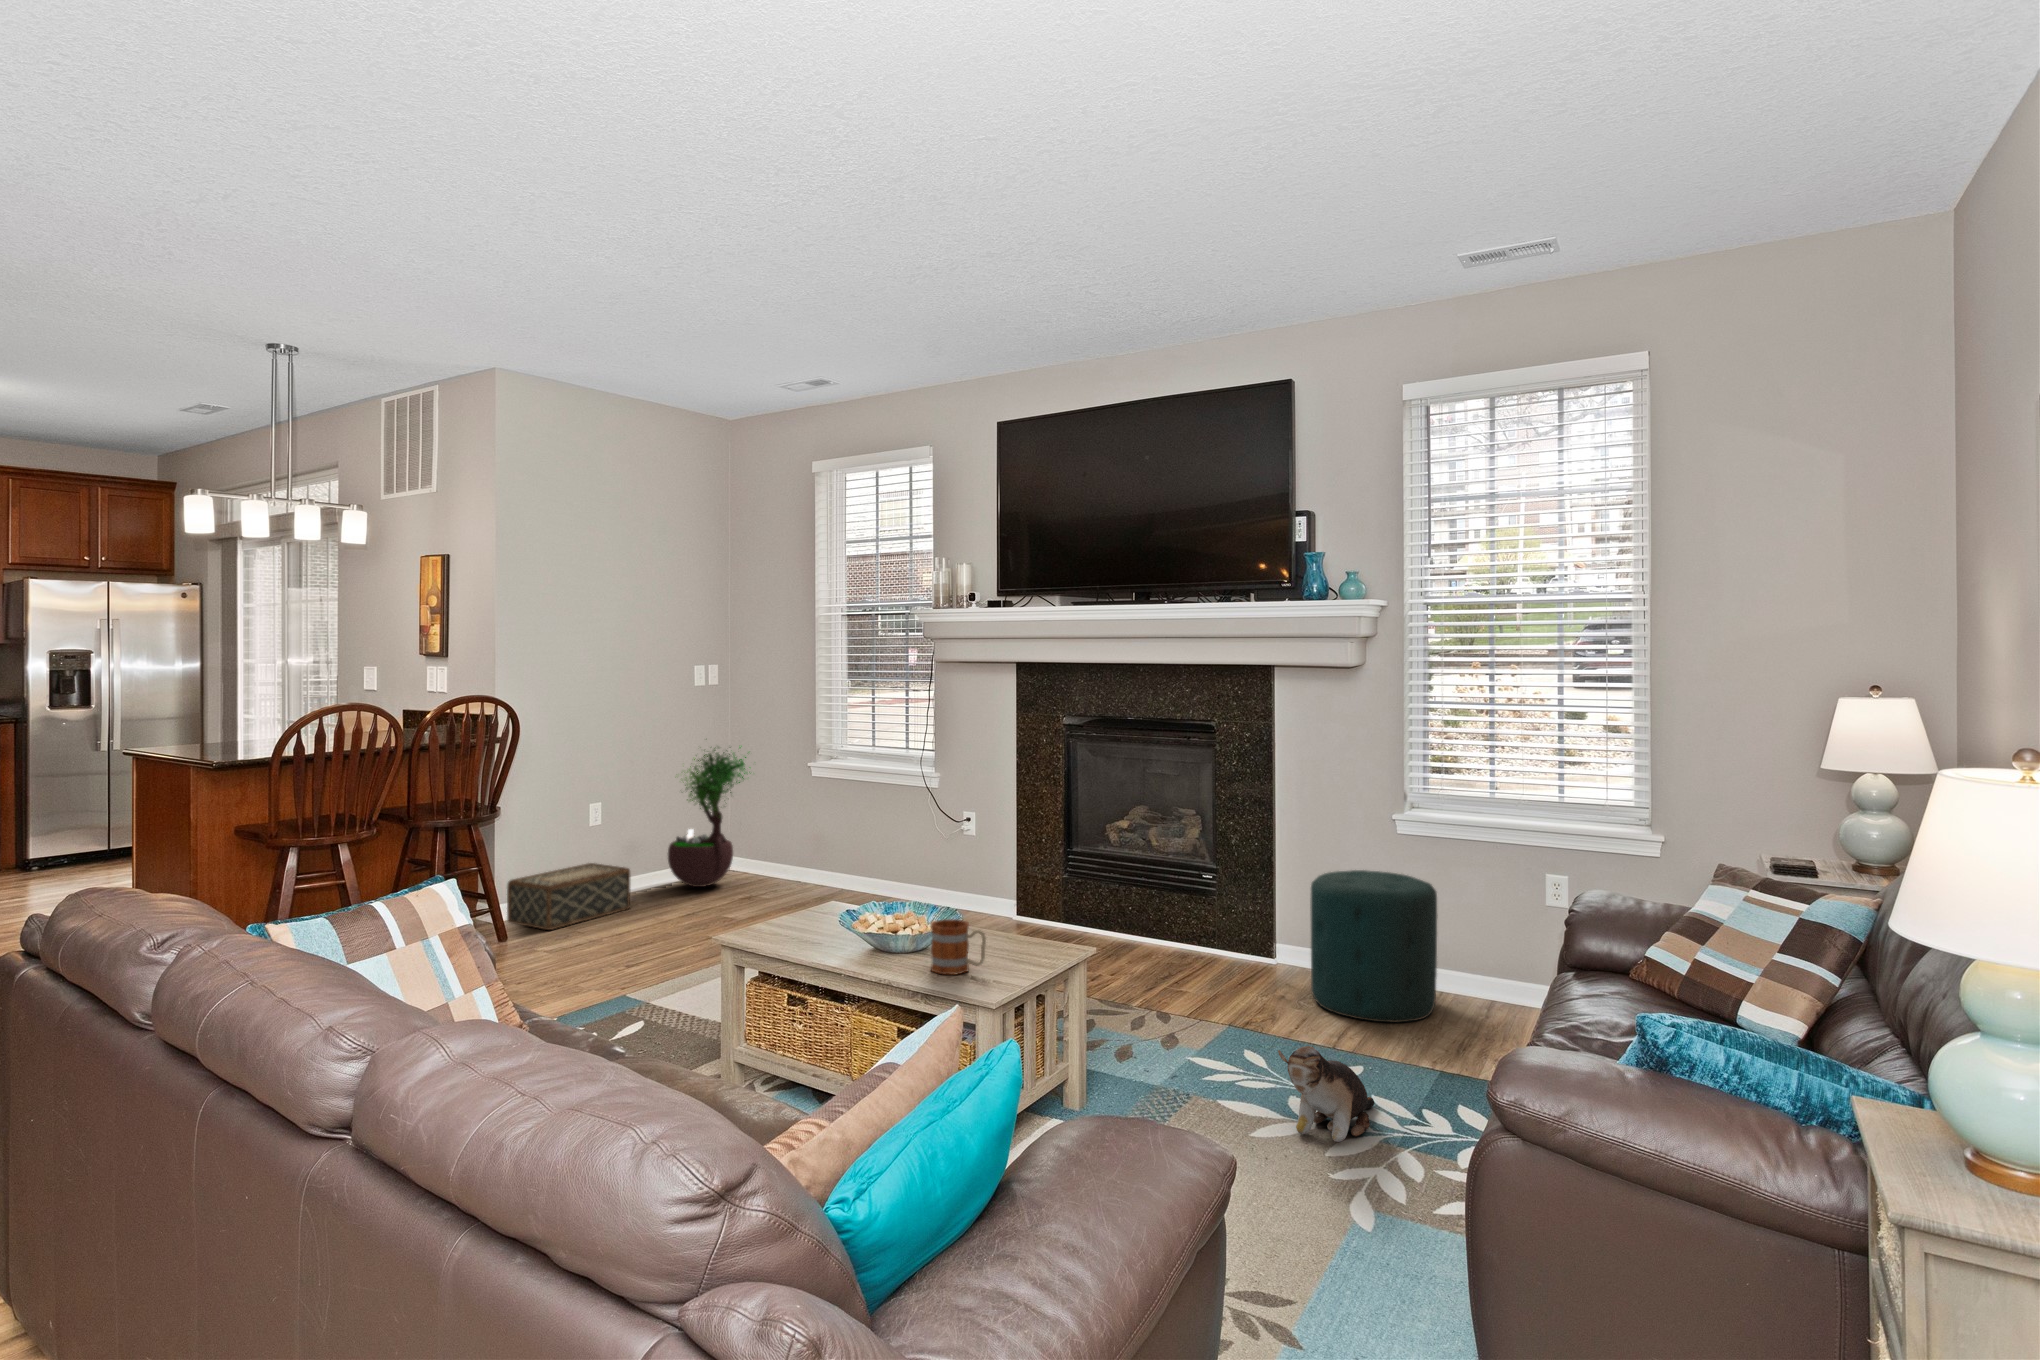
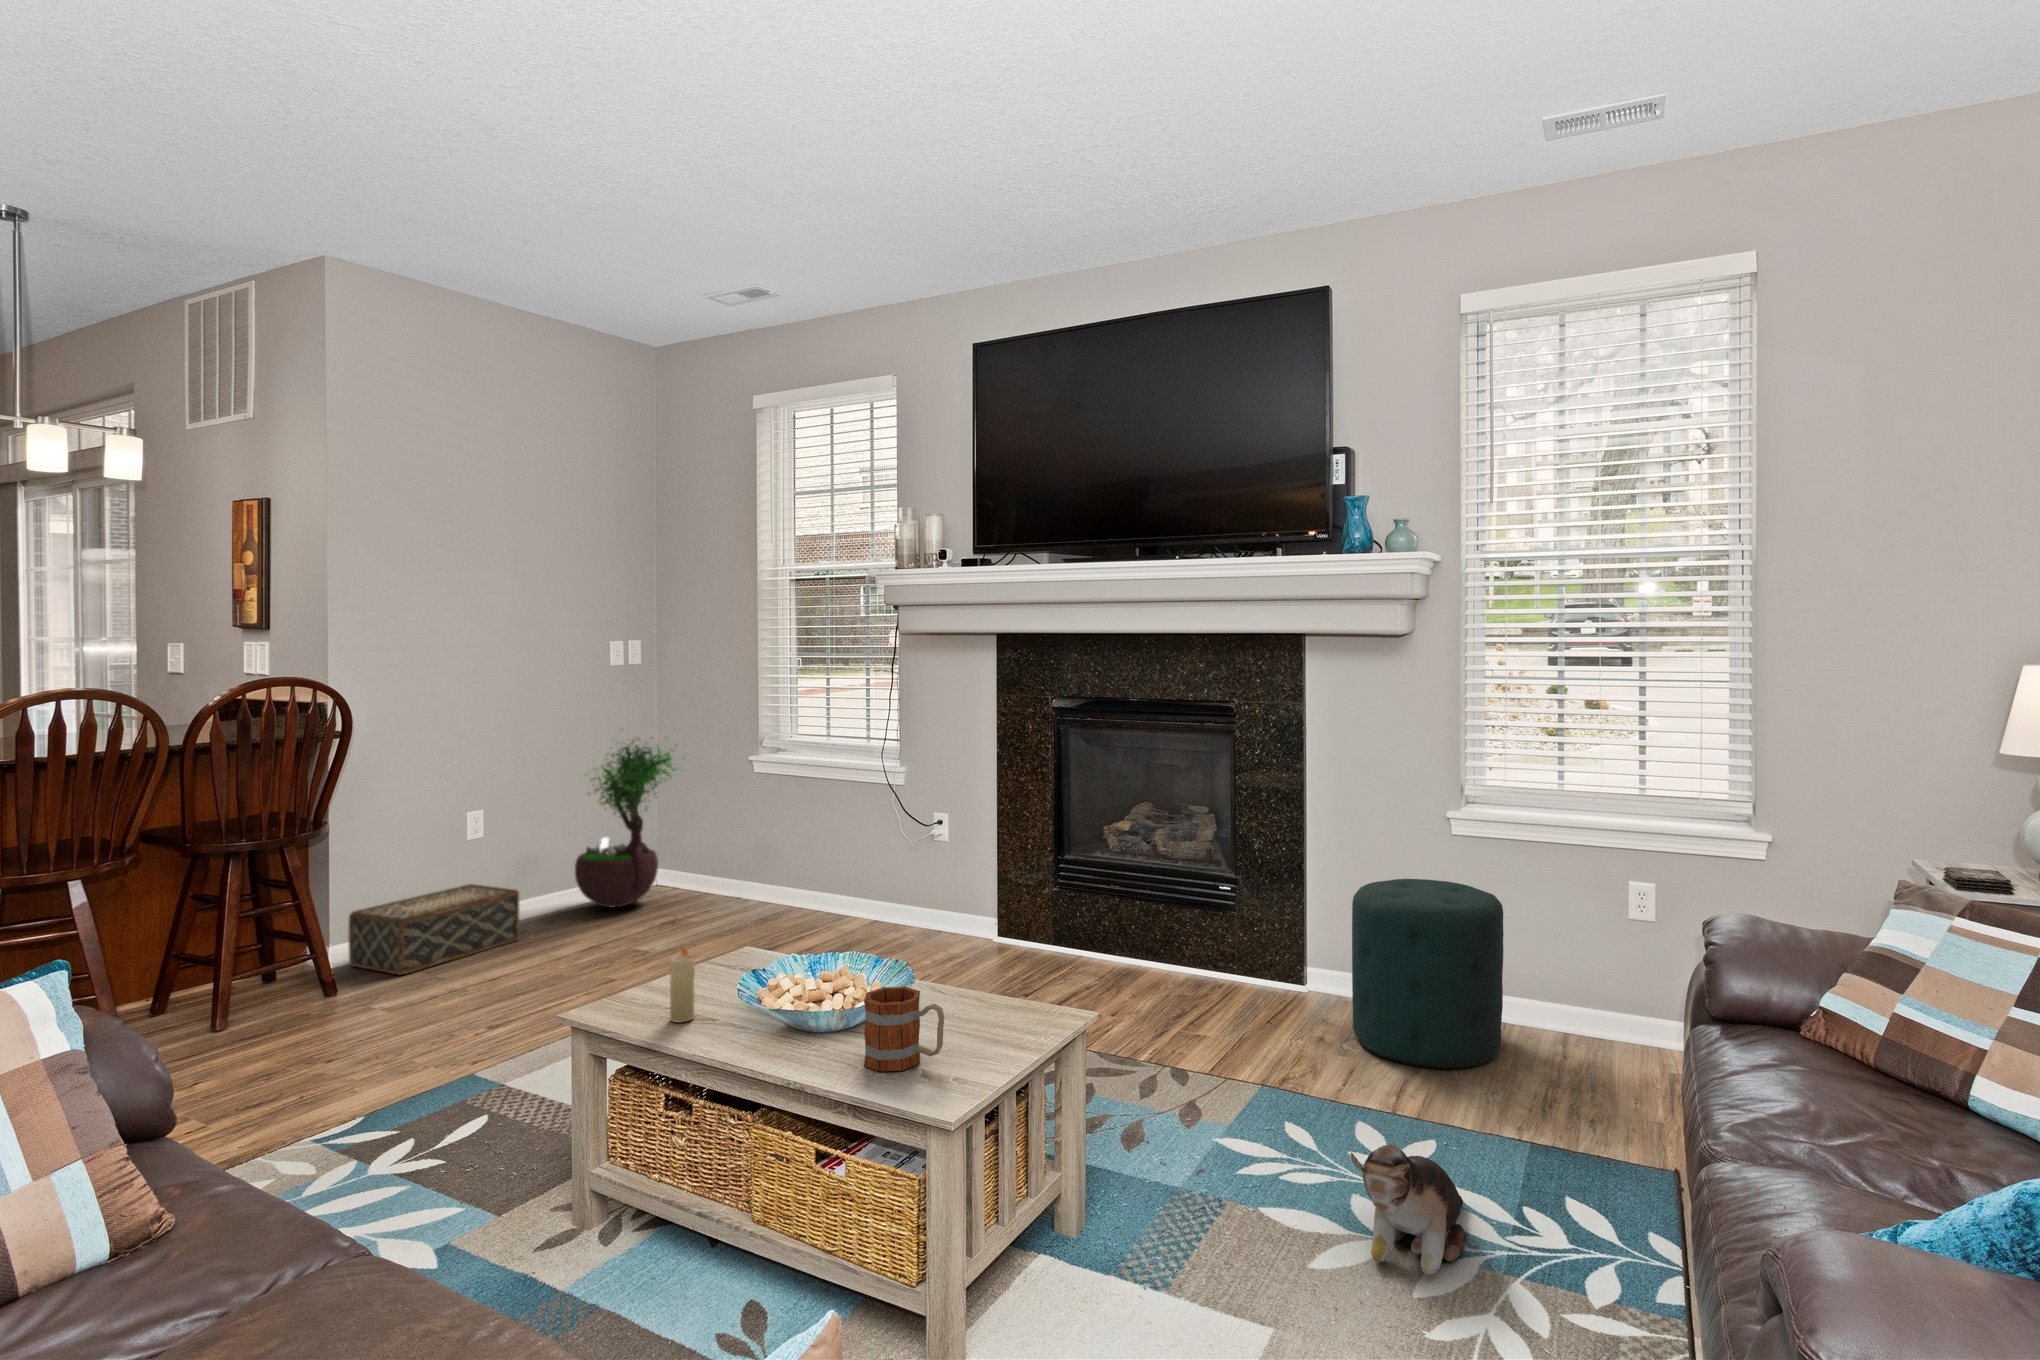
candle: none [791,889,809,943] -> present [669,946,695,1022]

